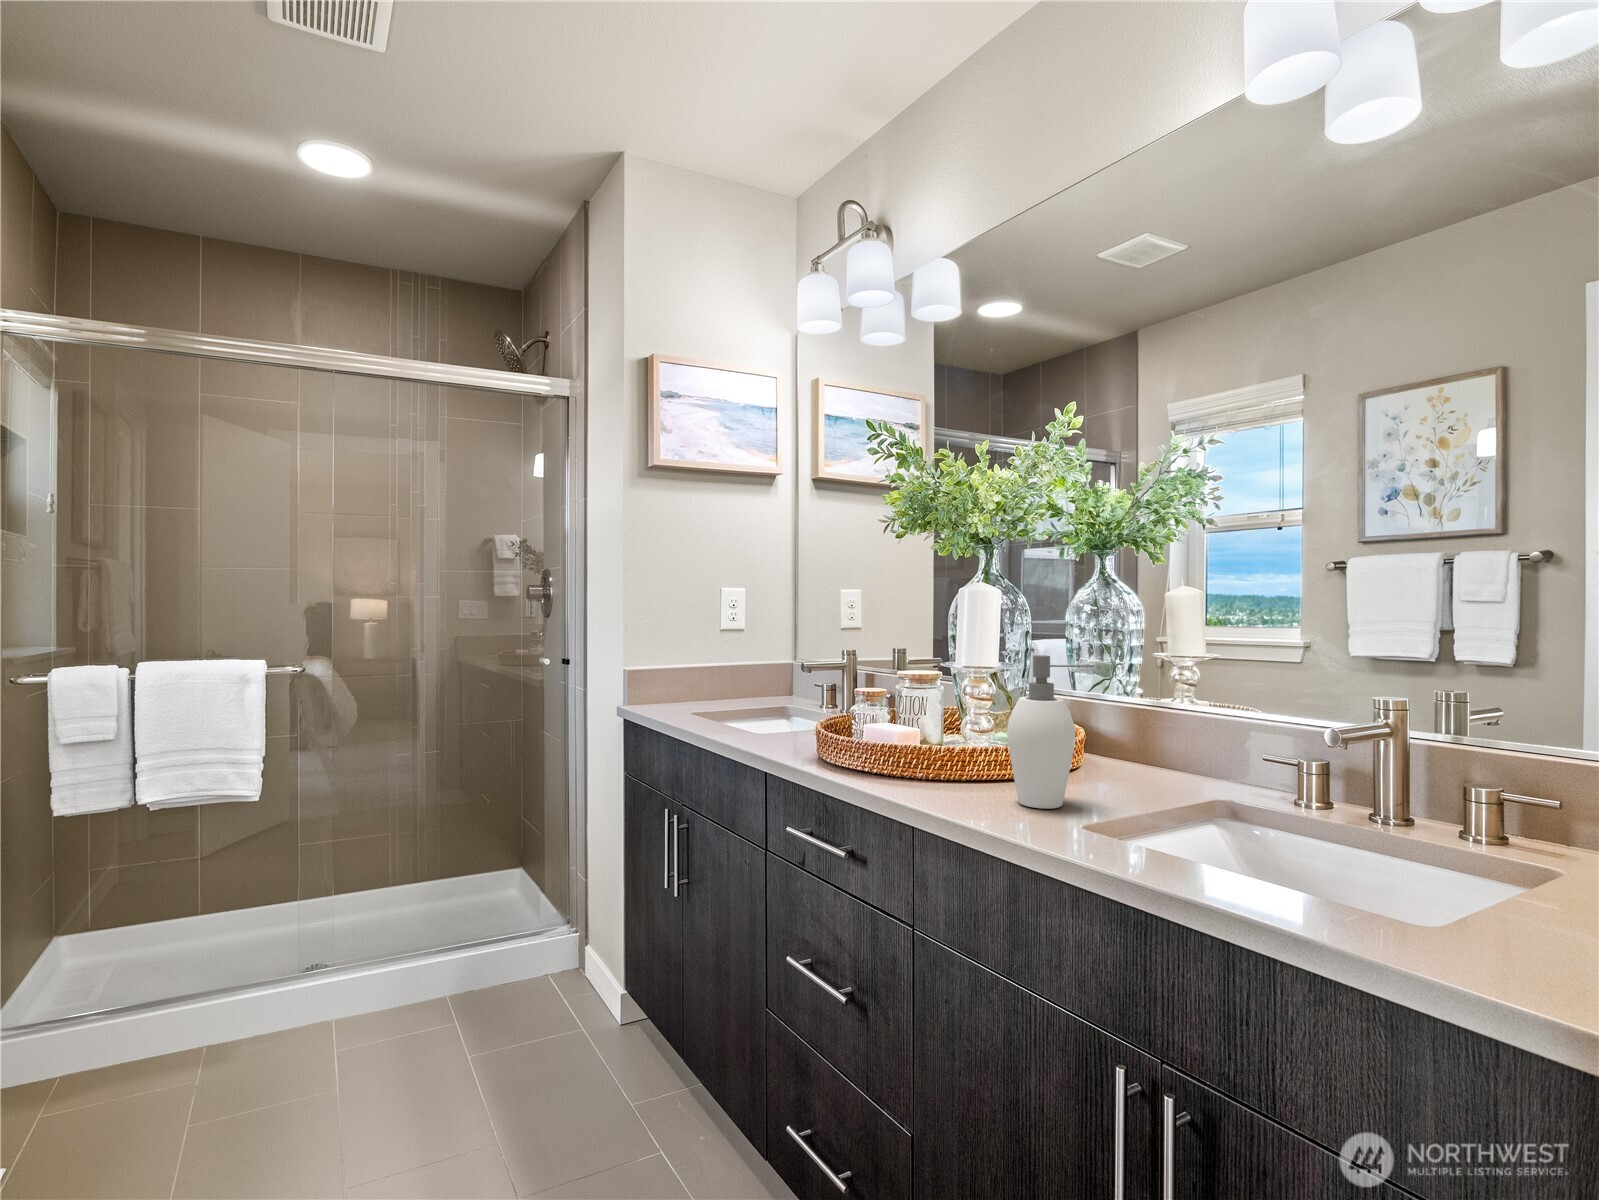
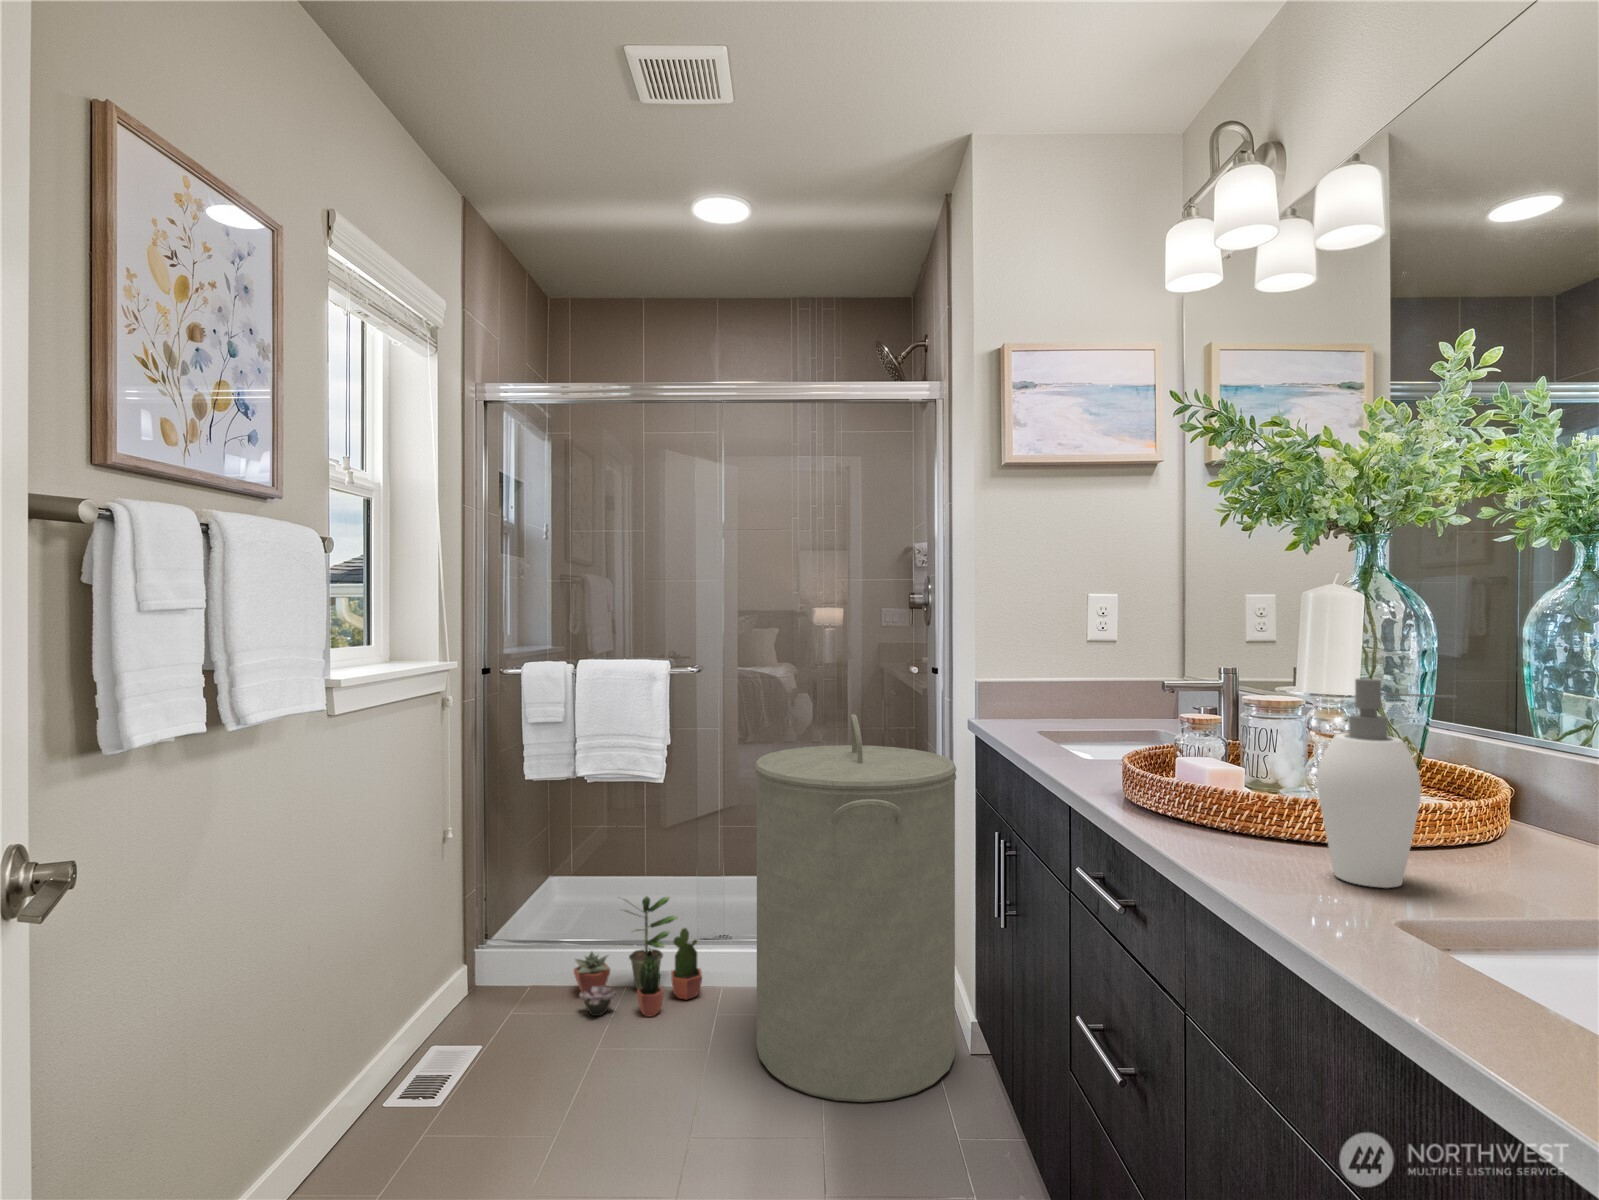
laundry hamper: none [402,706,616,1098] -> present [755,714,957,1102]
potted plant: none [137,927,320,1089] -> present [574,897,702,1017]

